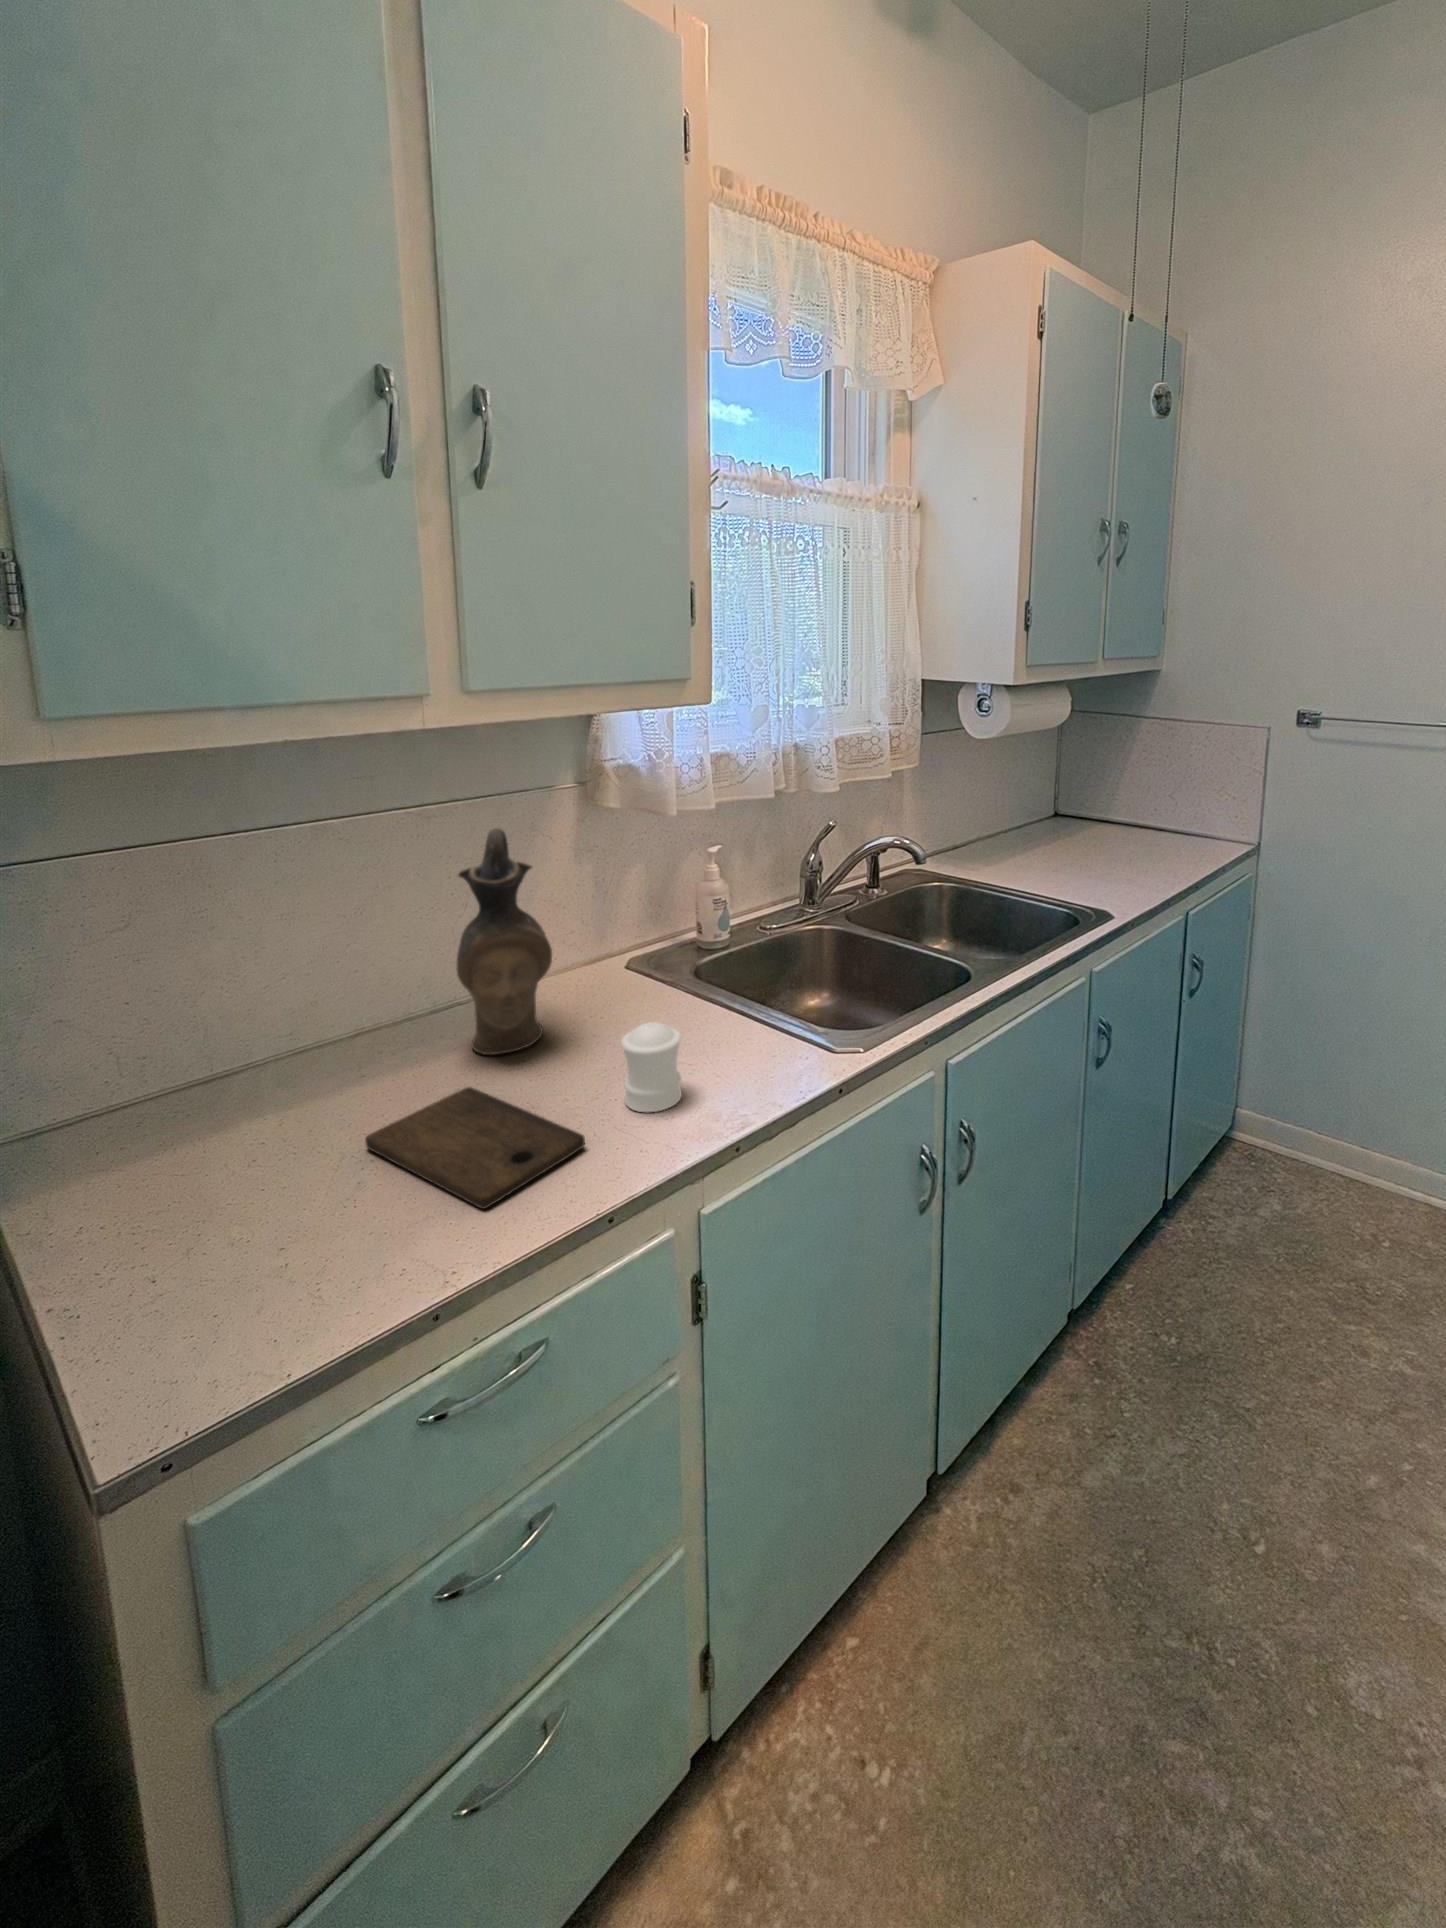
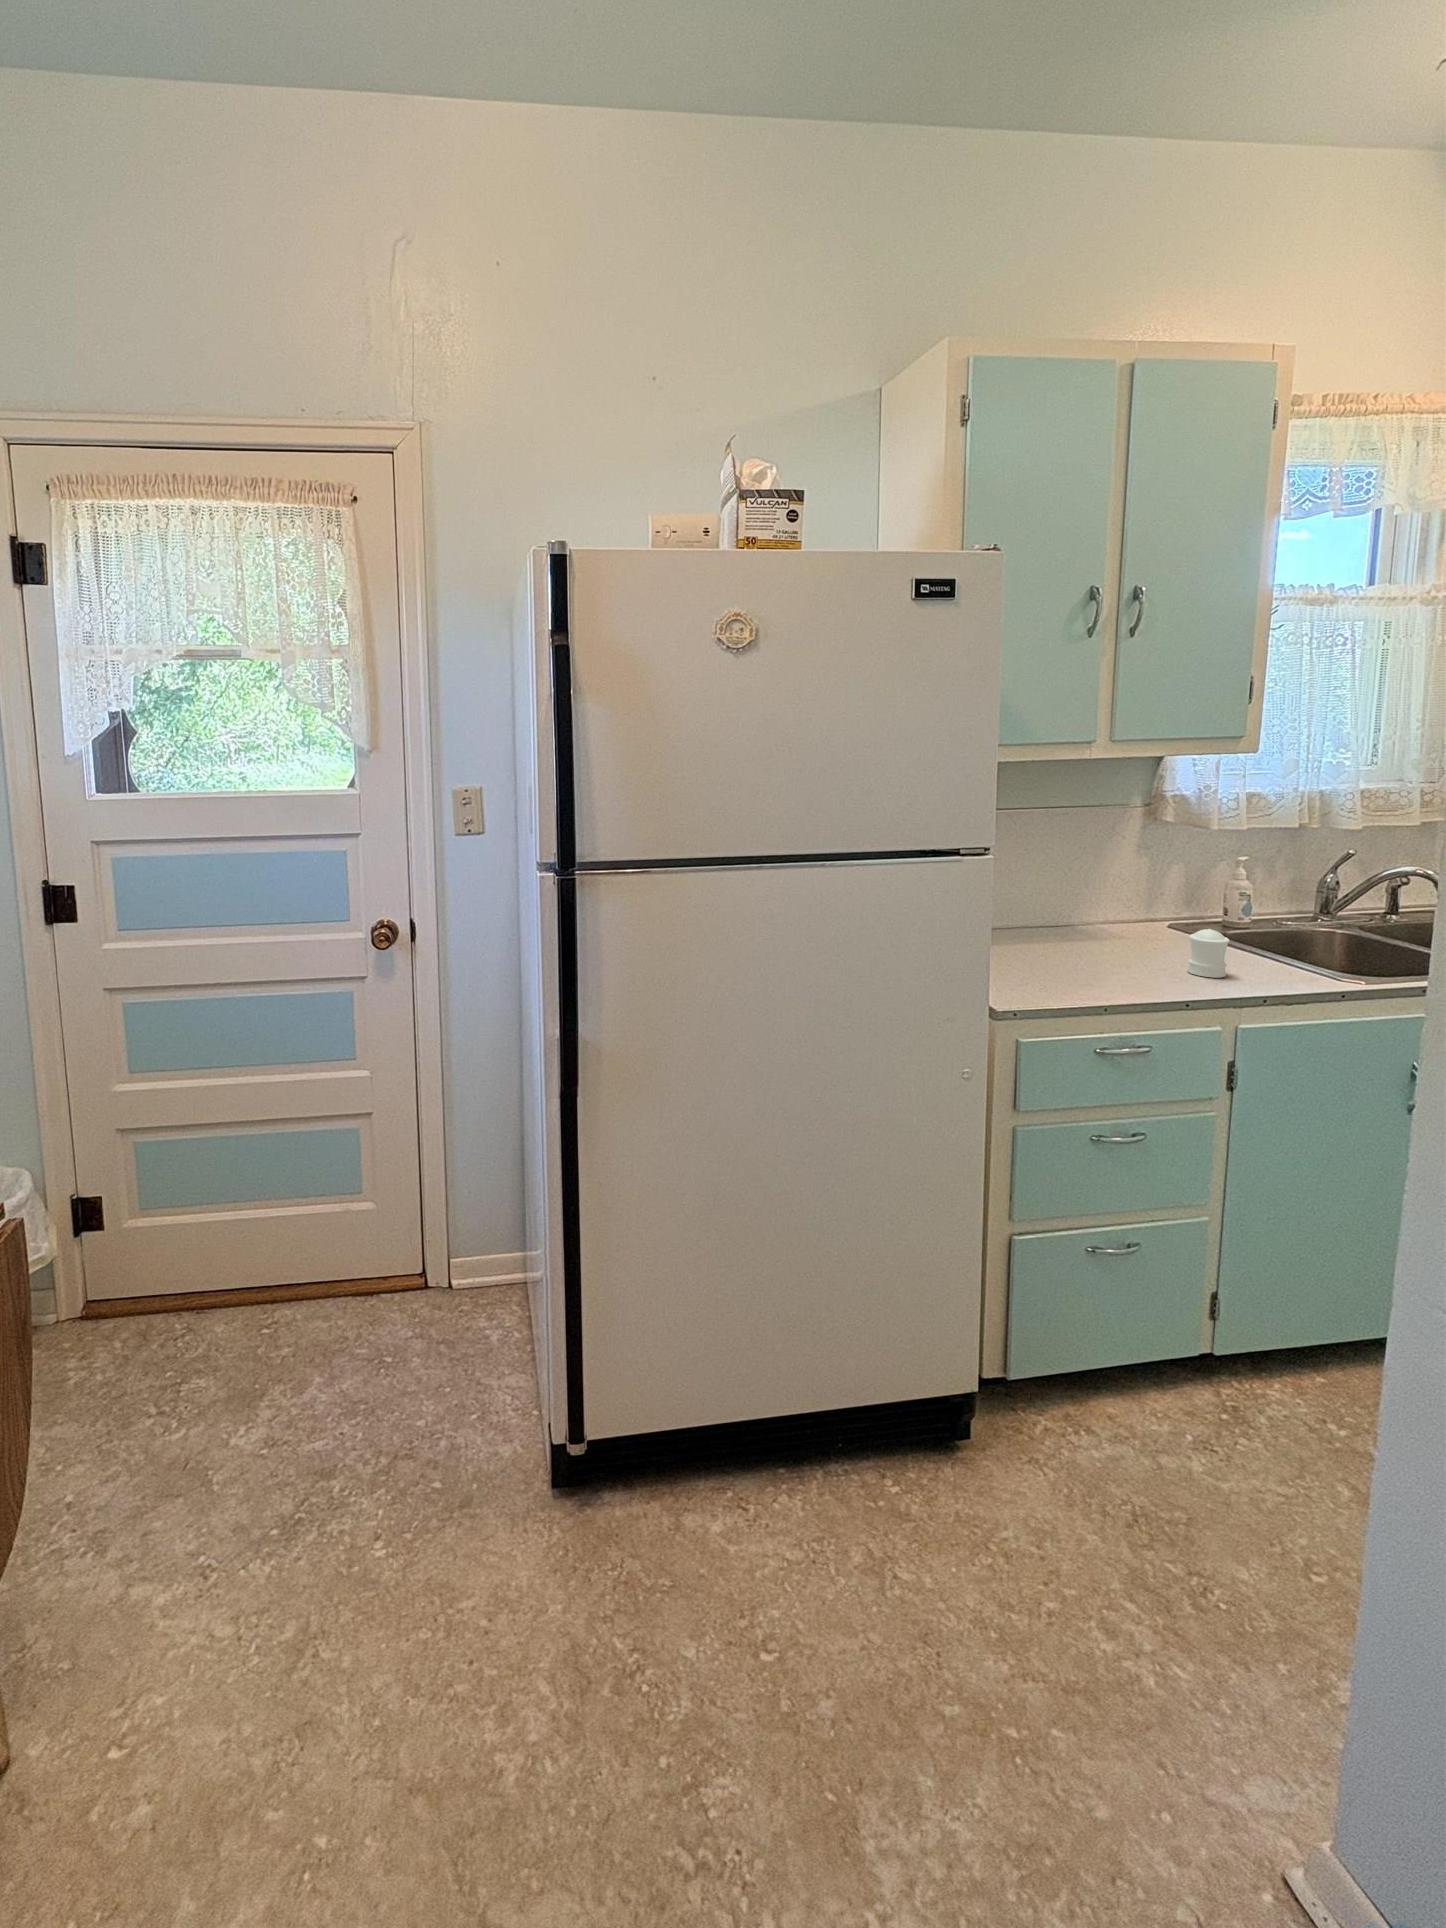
ceramic pitcher: present [457,828,552,1055] -> none [1079,821,1137,945]
cutting board: present [365,1087,585,1209] -> none [1045,949,1169,985]

